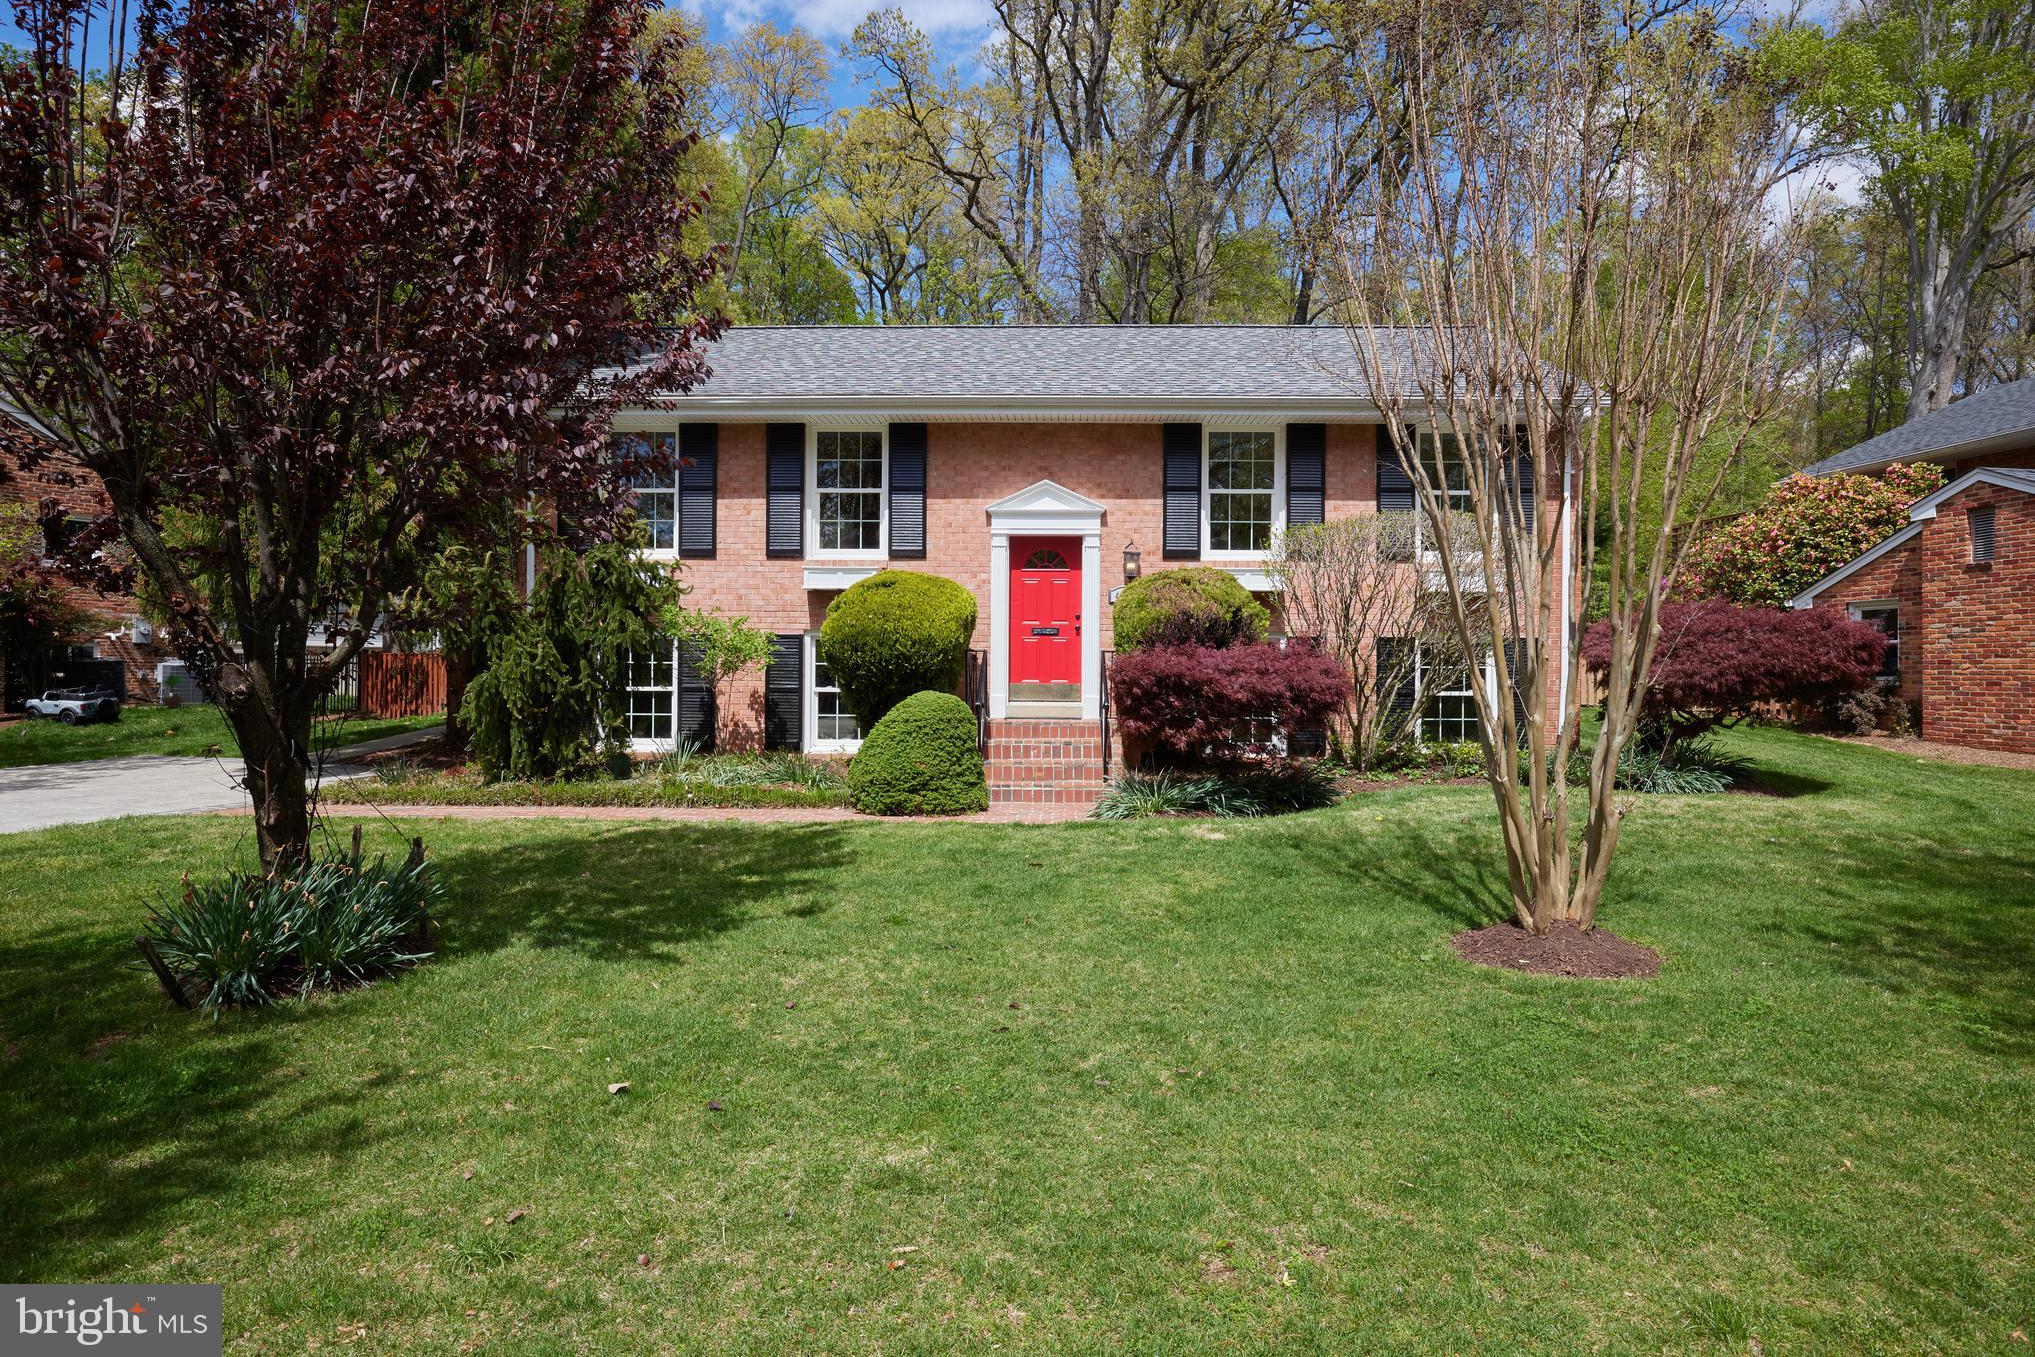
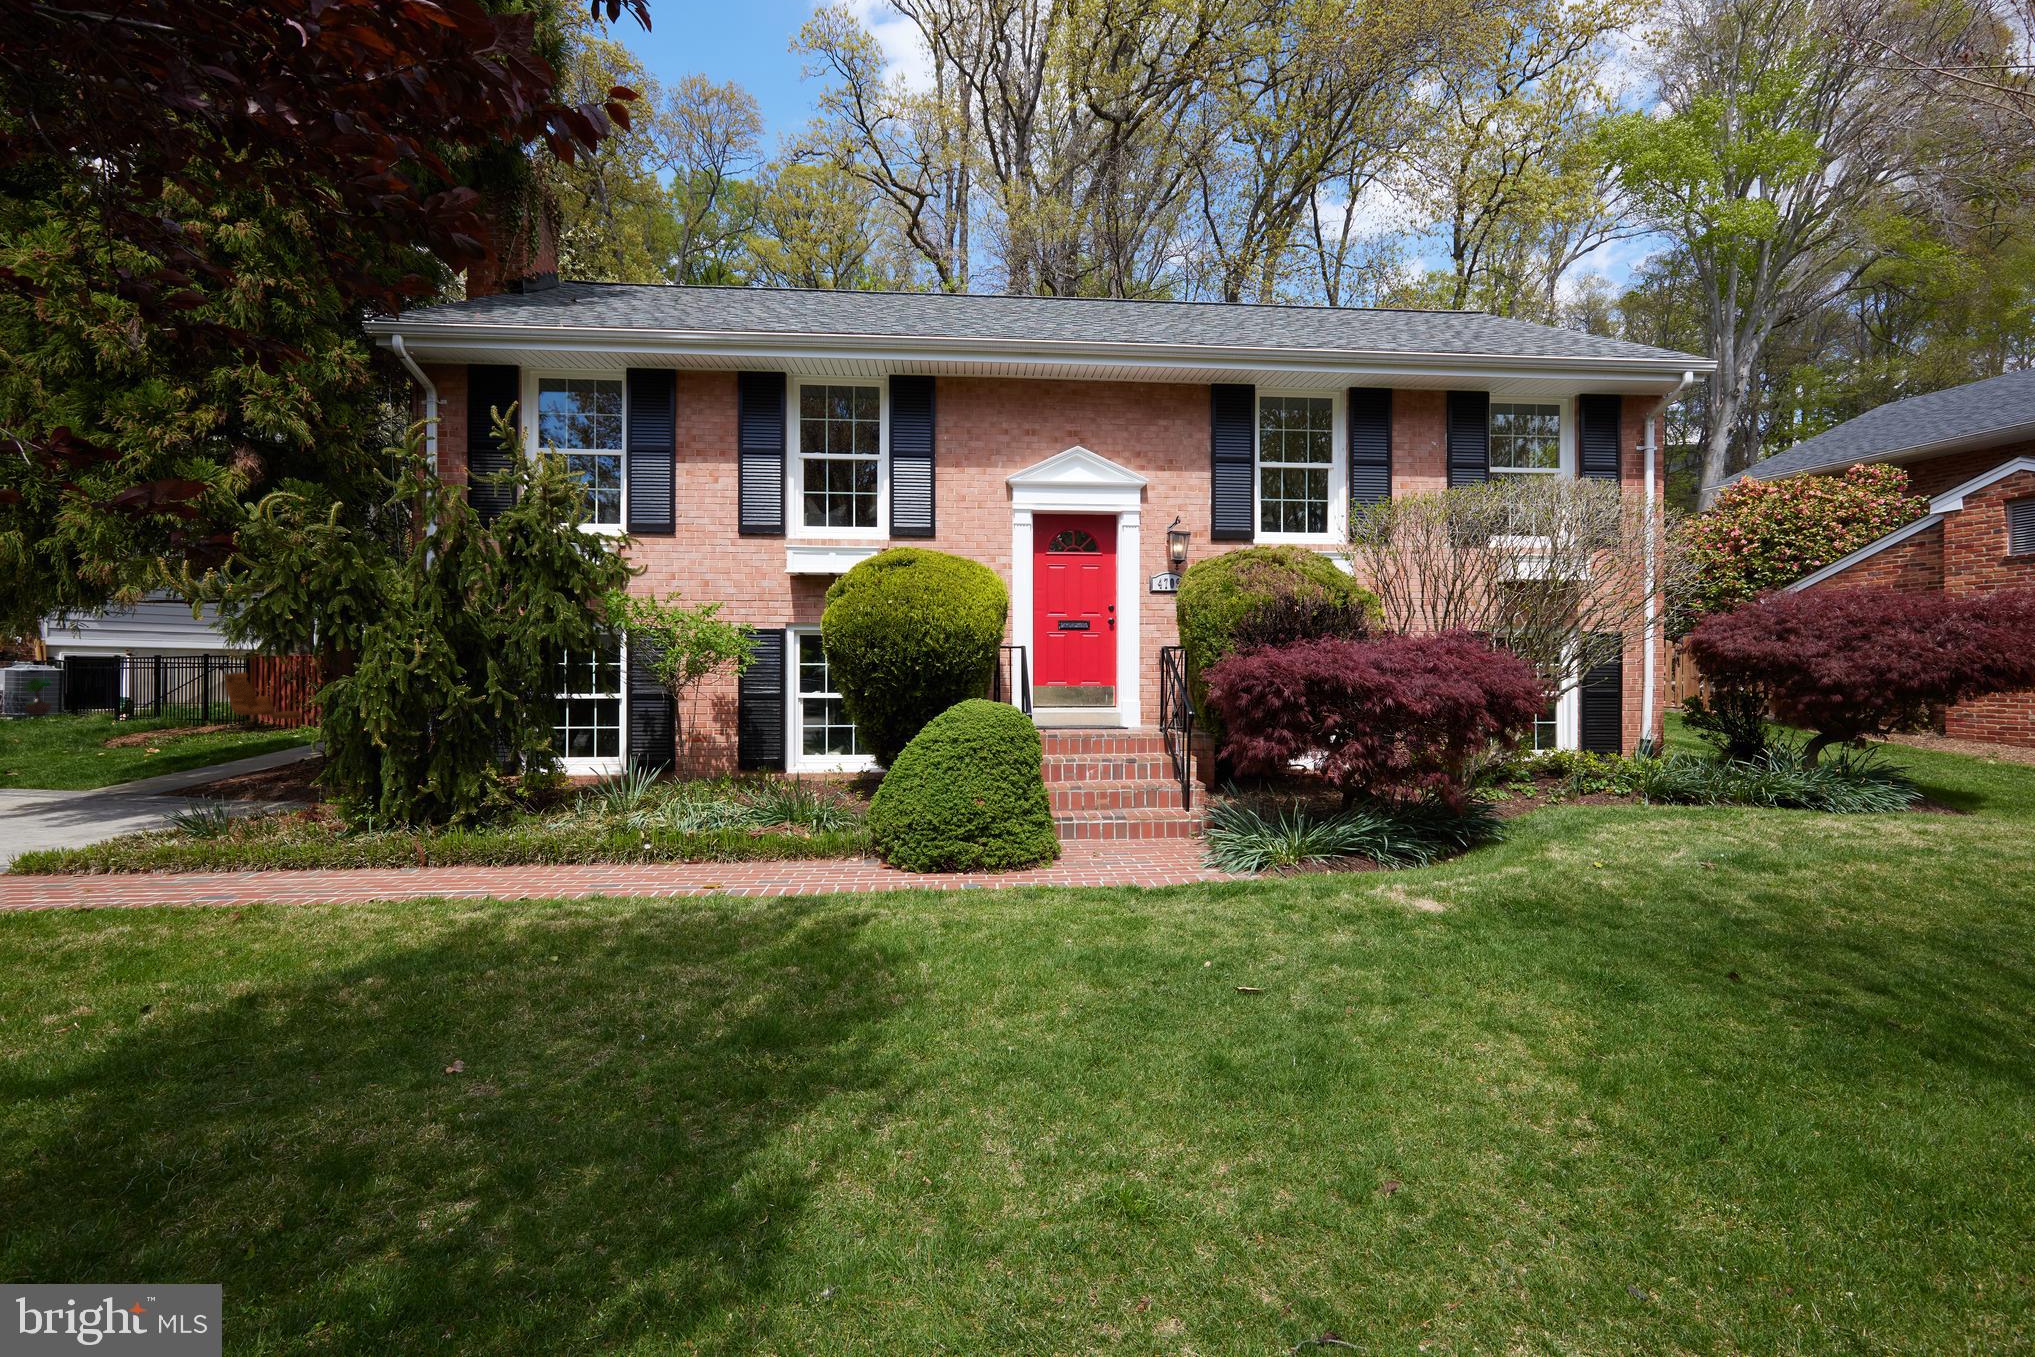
lounge chair: none [338,670,400,721] -> present [224,672,301,728]
watering can: present [599,752,636,779] -> none [515,783,571,822]

